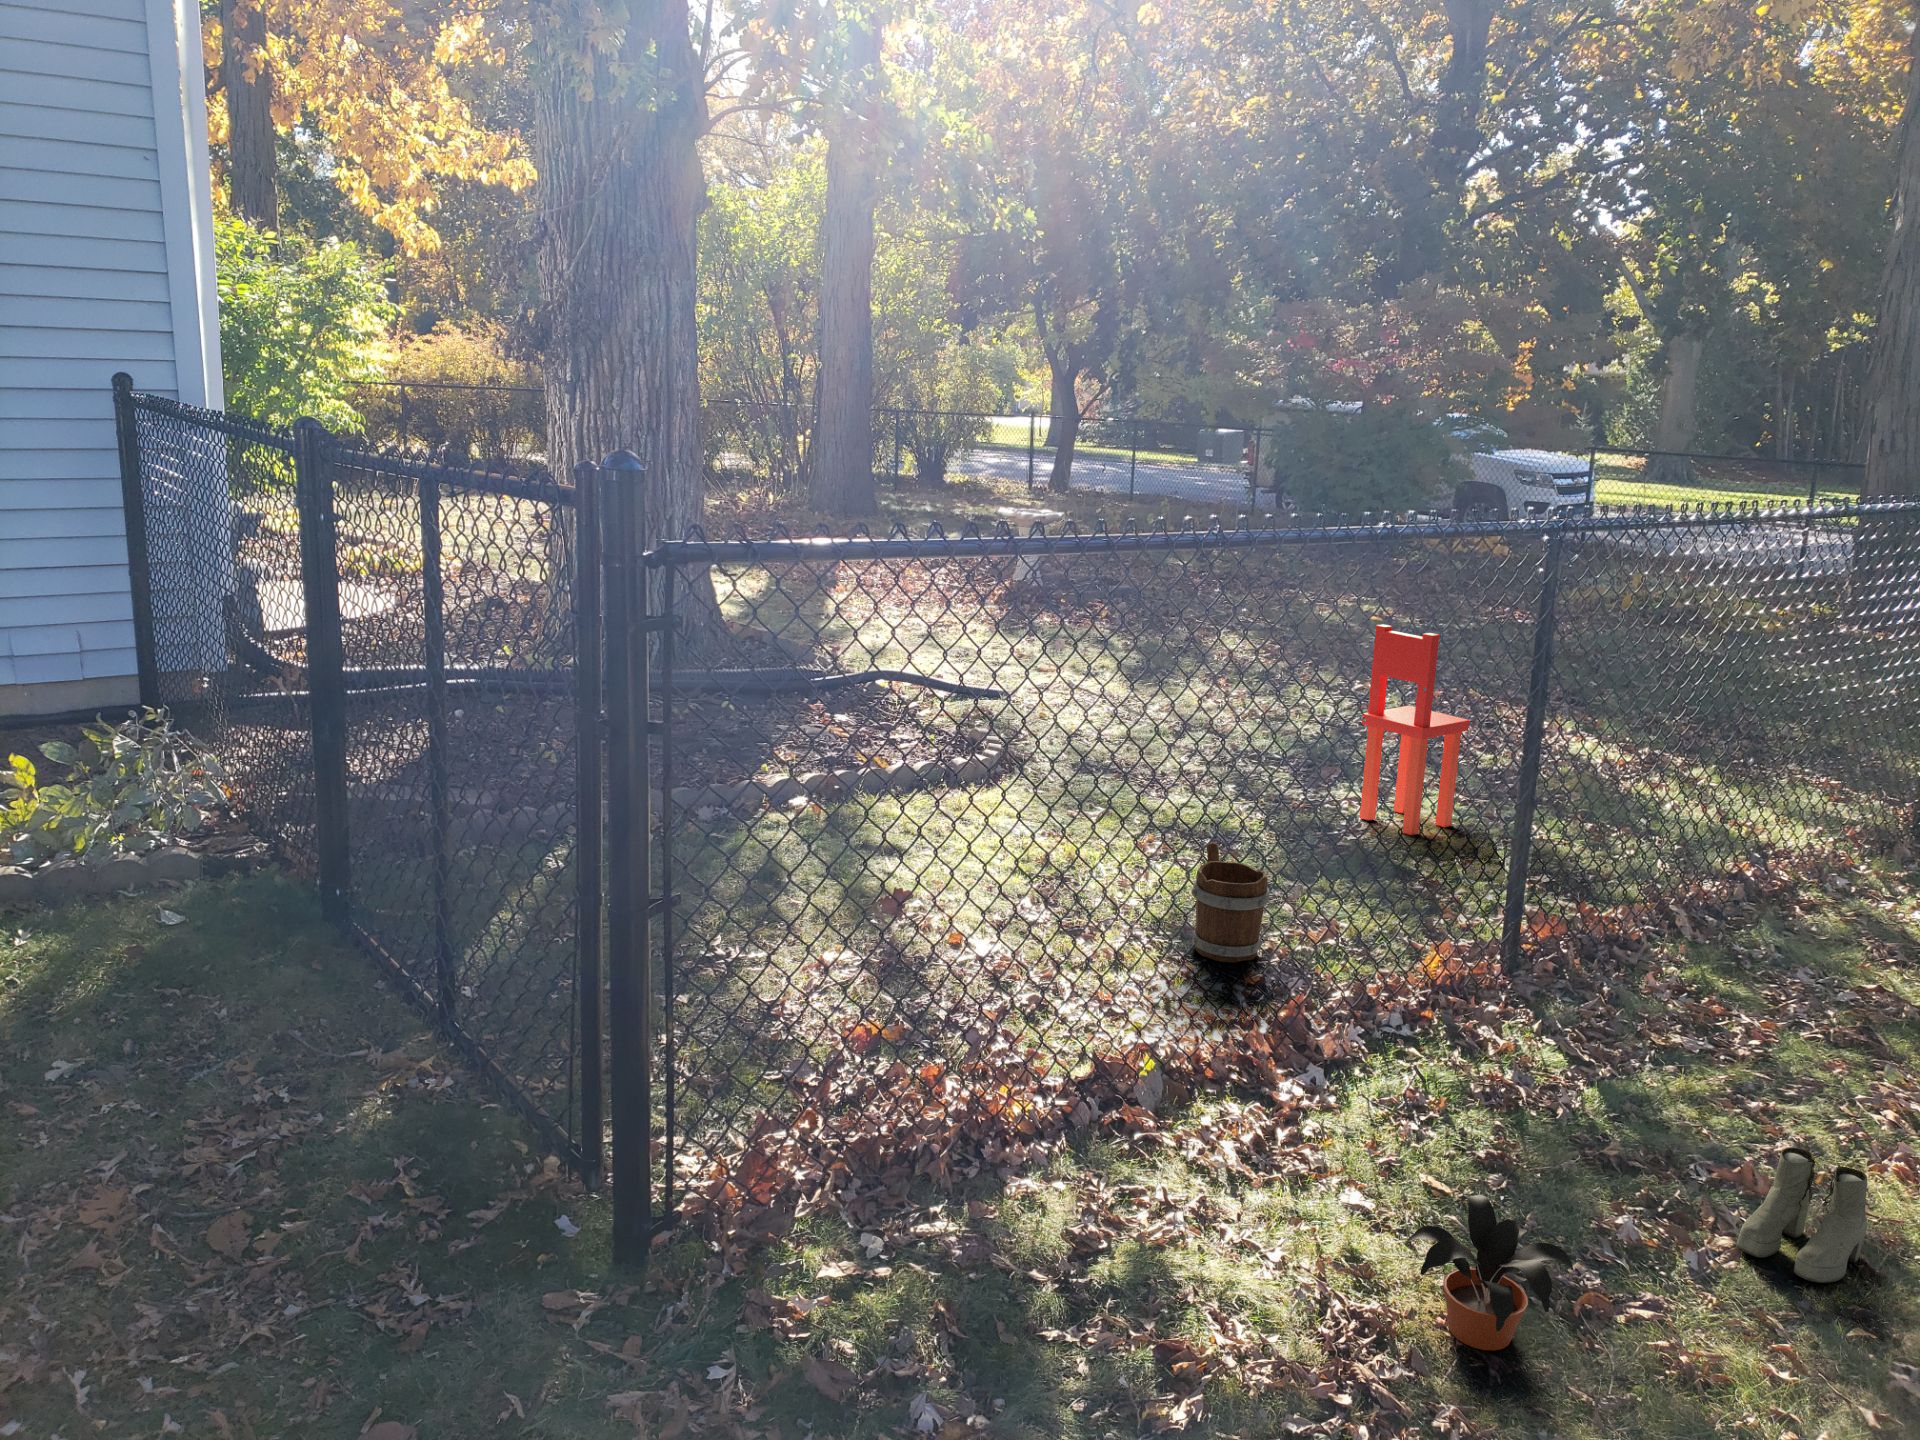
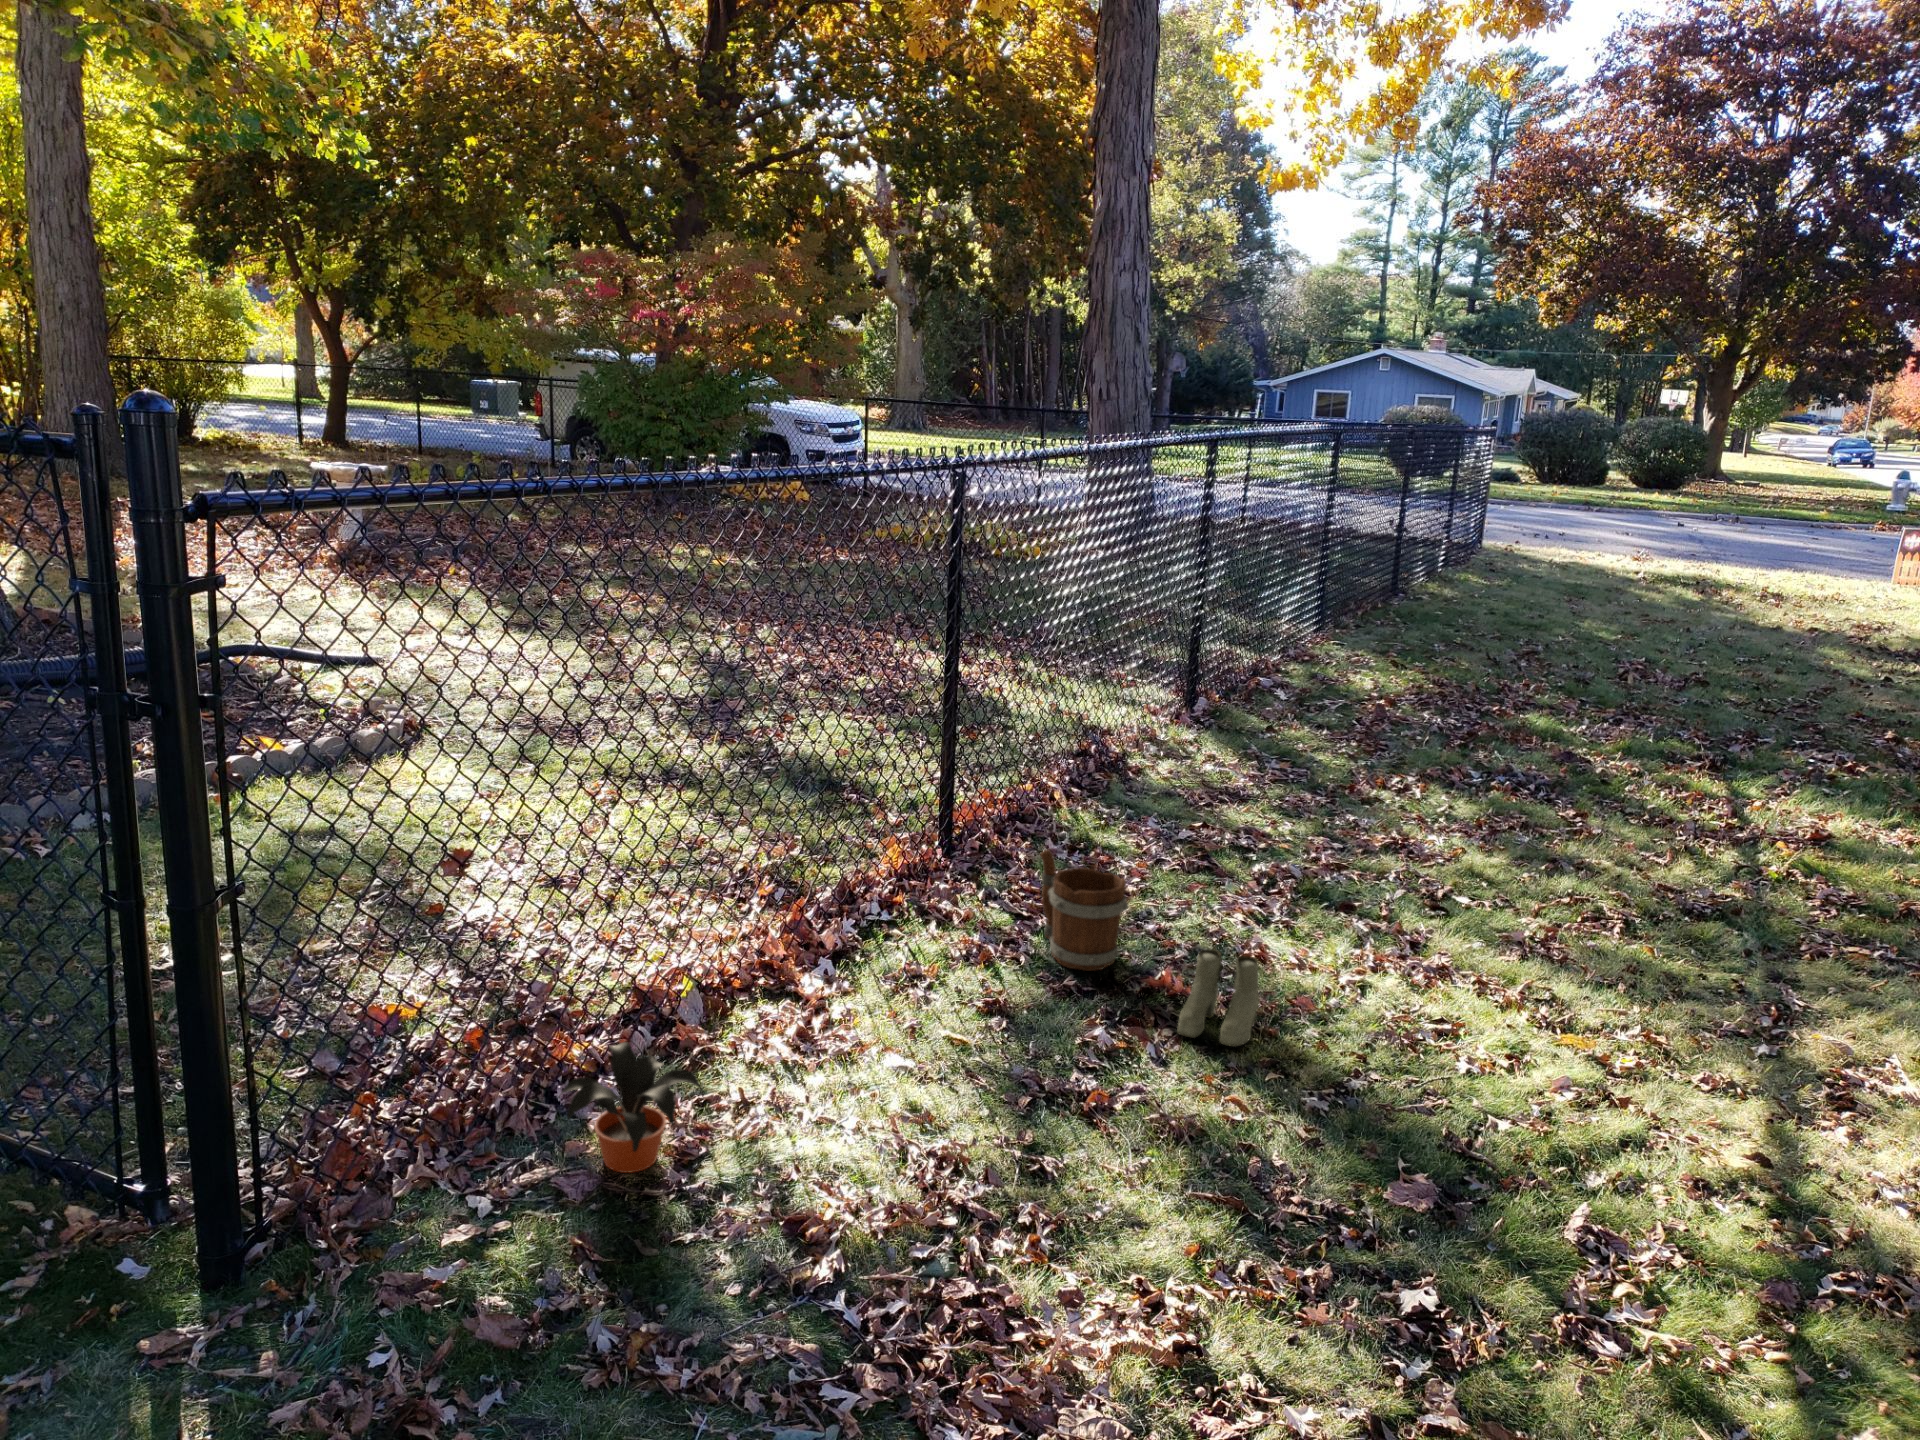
chair: present [1360,624,1469,835] -> none [774,569,864,754]
bucket: present [1192,842,1270,963] -> present [1040,850,1128,971]
potted plant: present [1406,1195,1575,1350] -> present [561,1042,700,1173]

